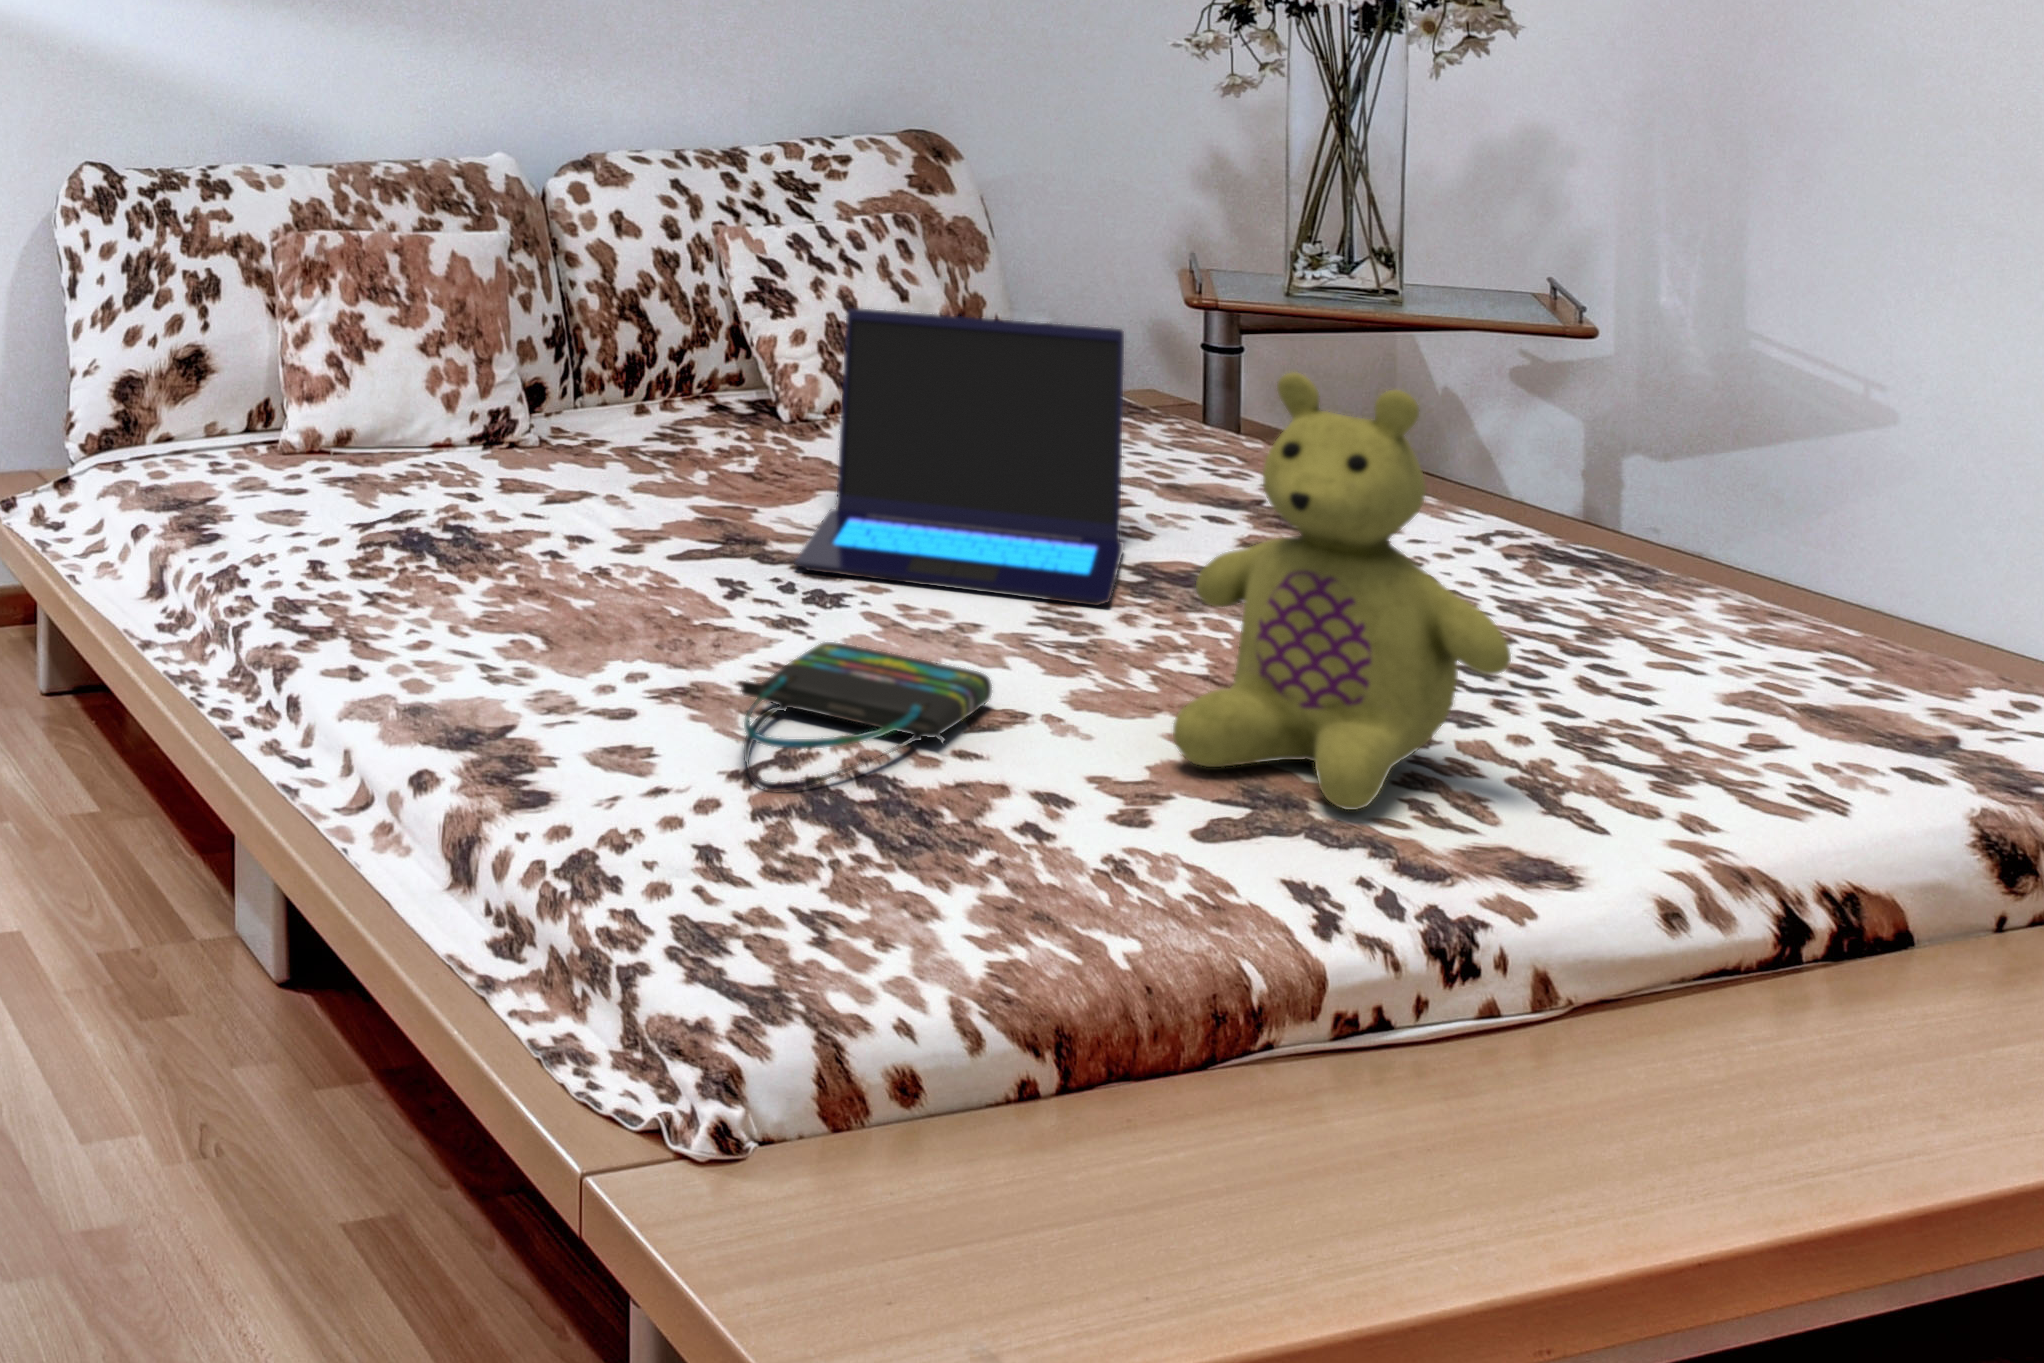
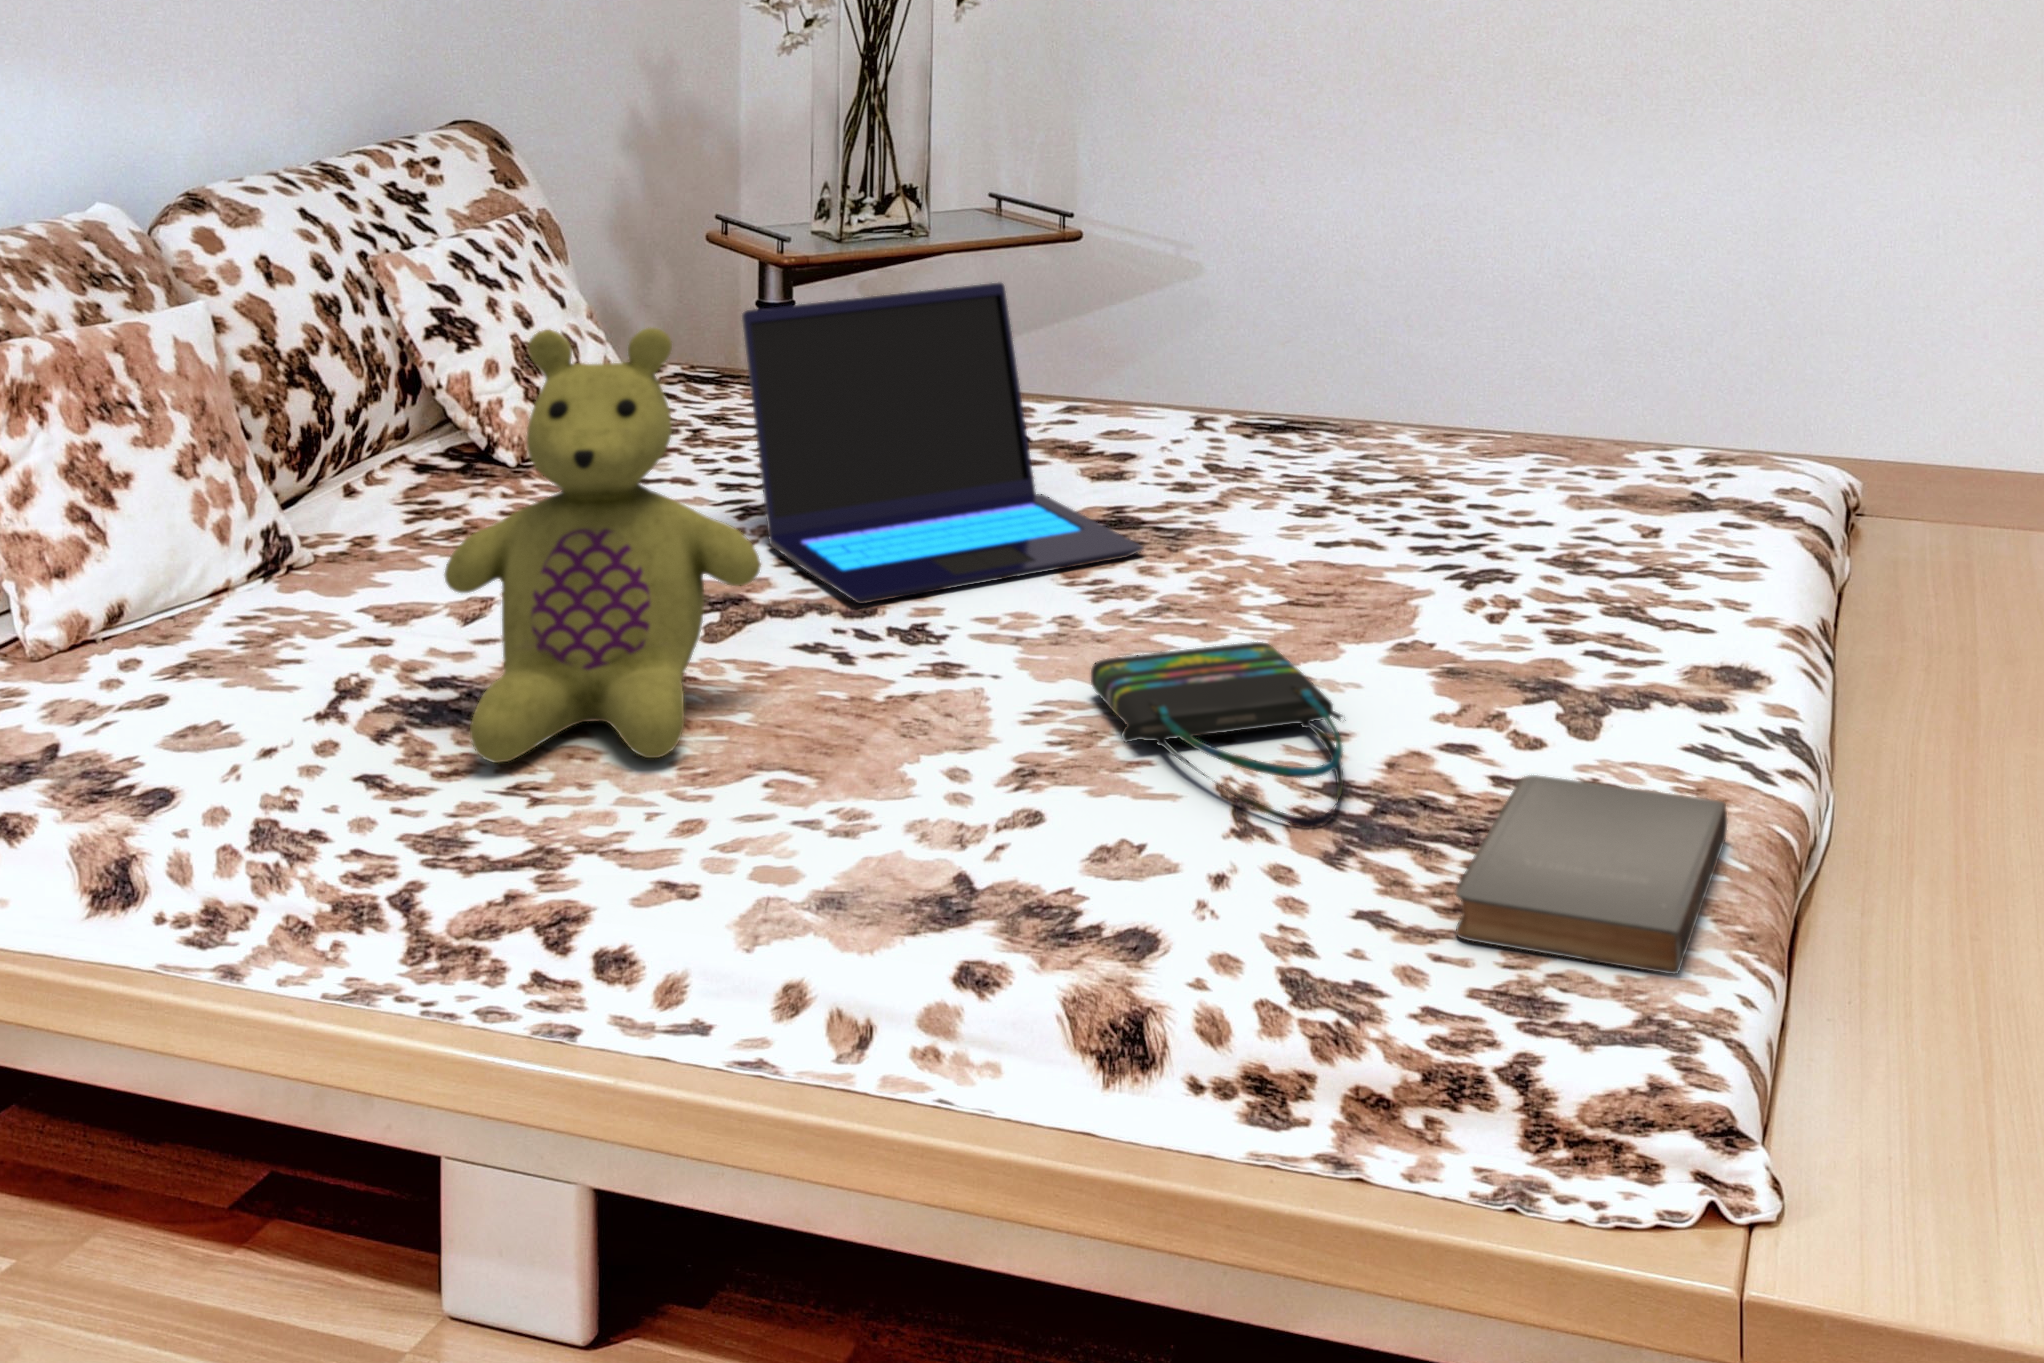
stuffed bear: present [1173,372,1511,810] -> present [444,327,760,763]
book: none [689,808,1053,953] -> present [1456,775,1727,974]

